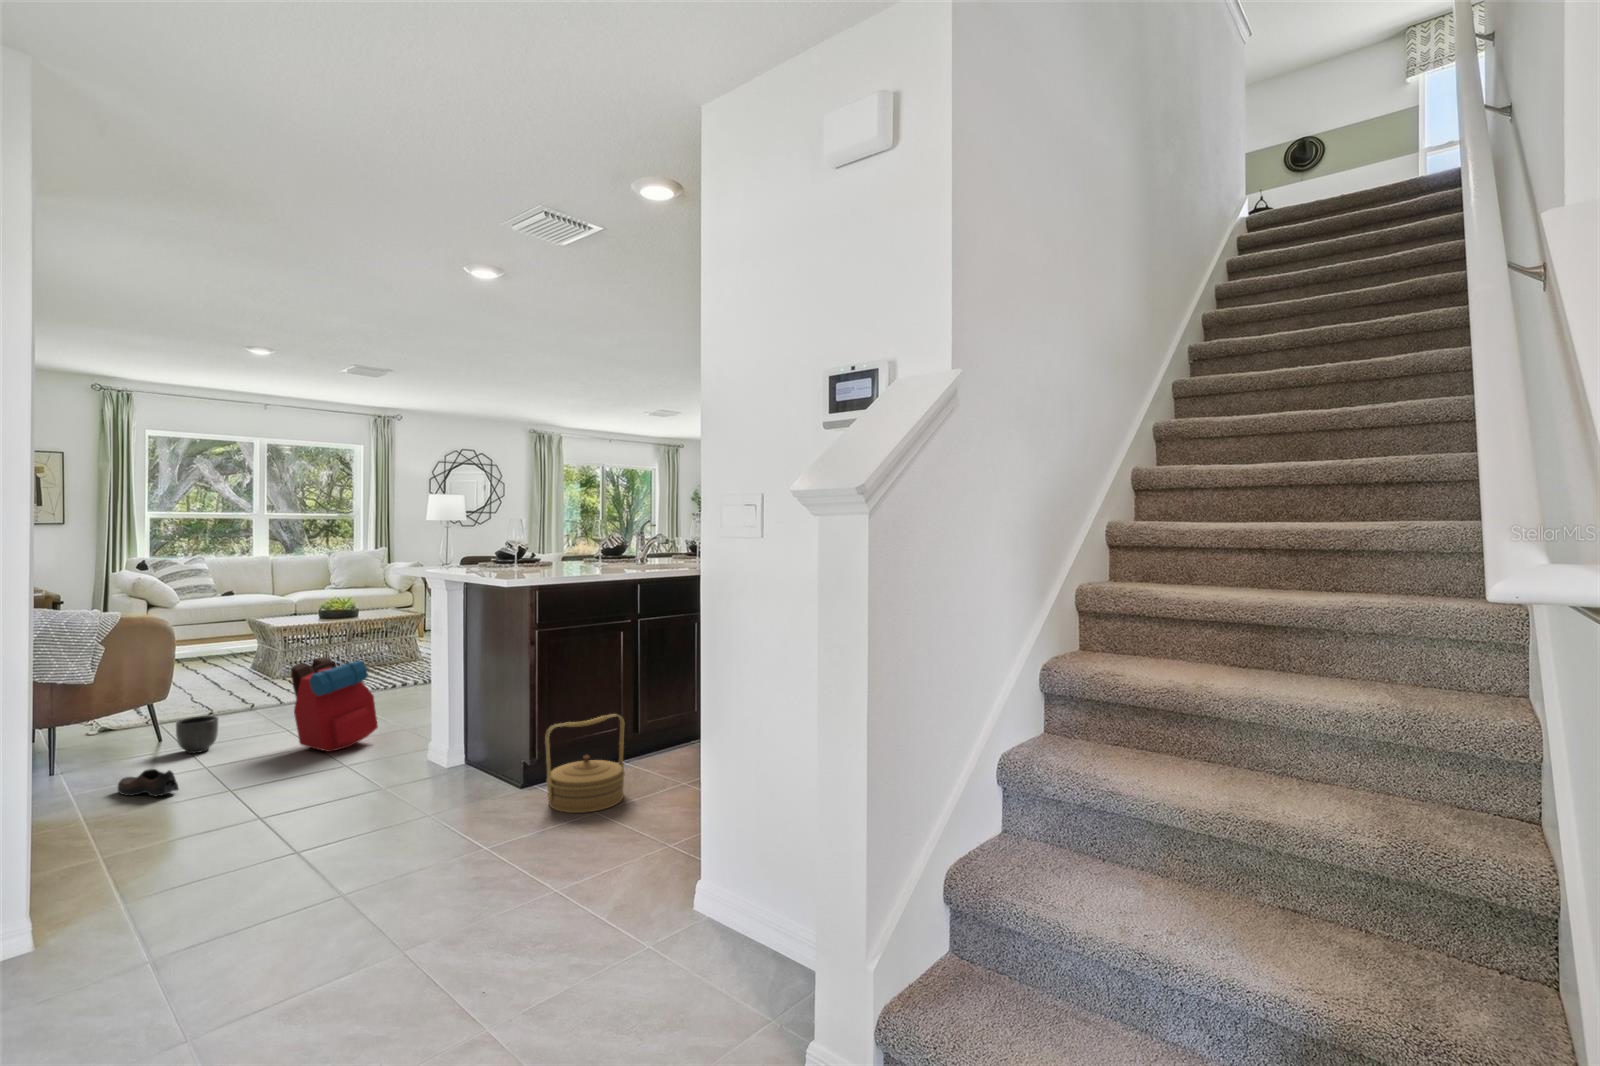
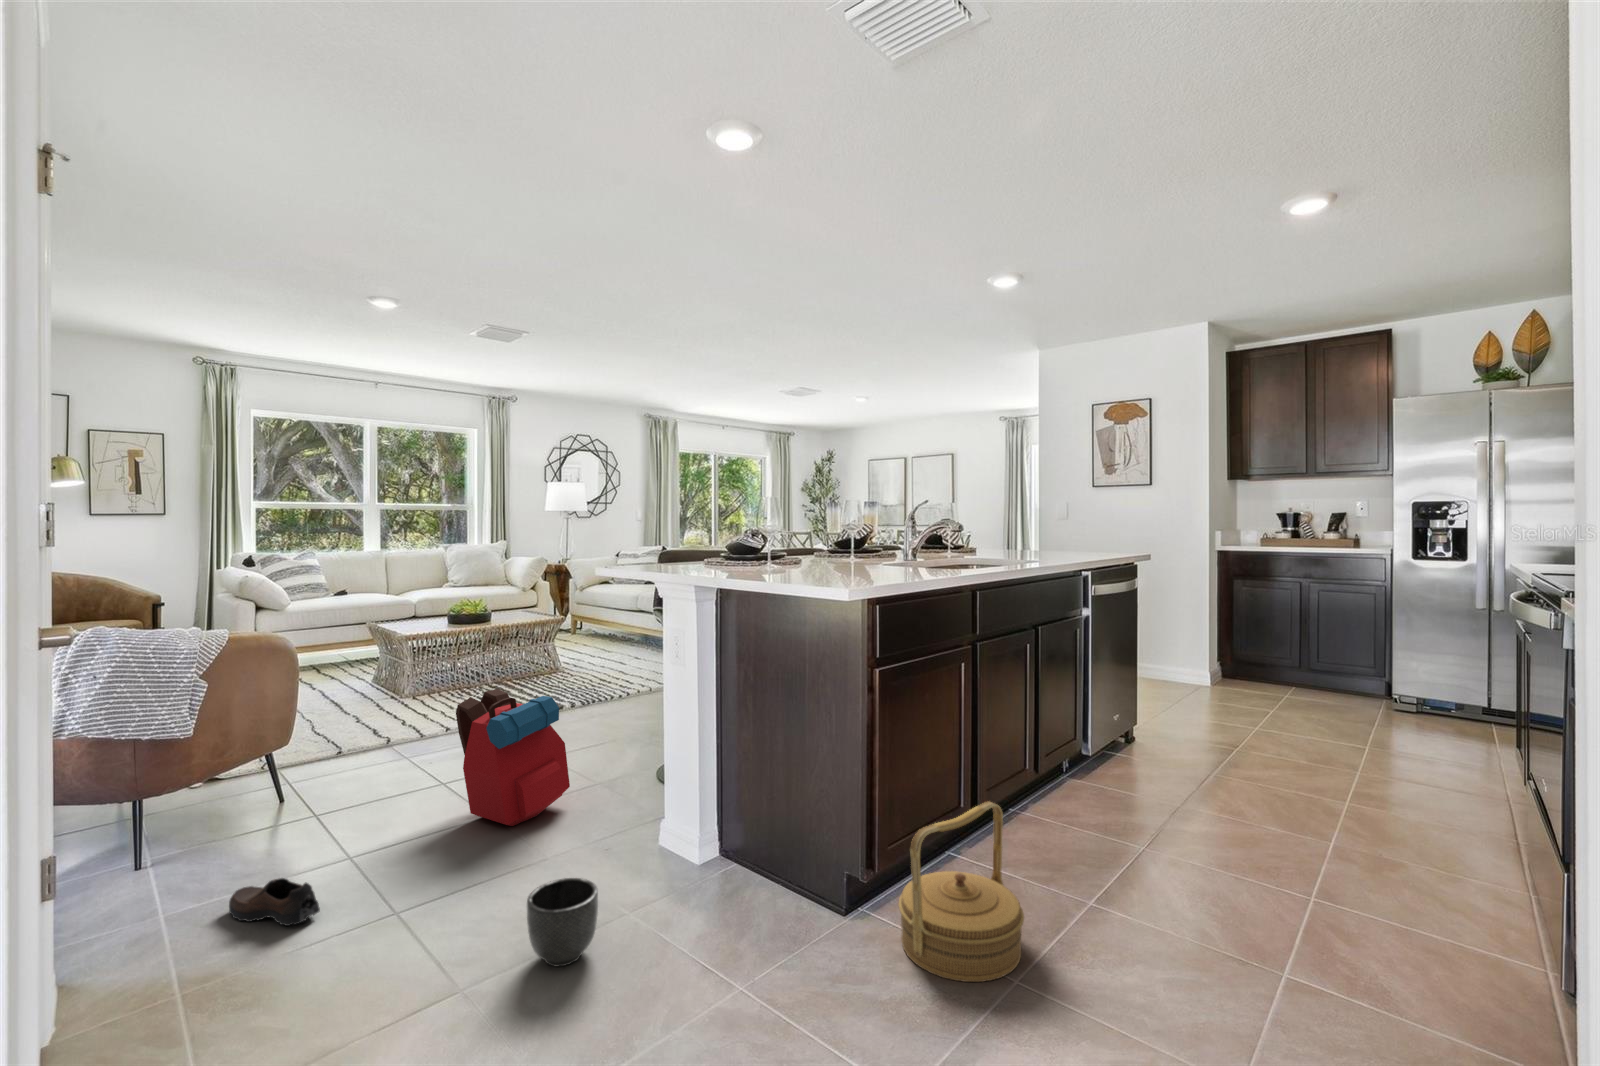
planter: present [176,716,218,754] -> present [527,878,598,966]

